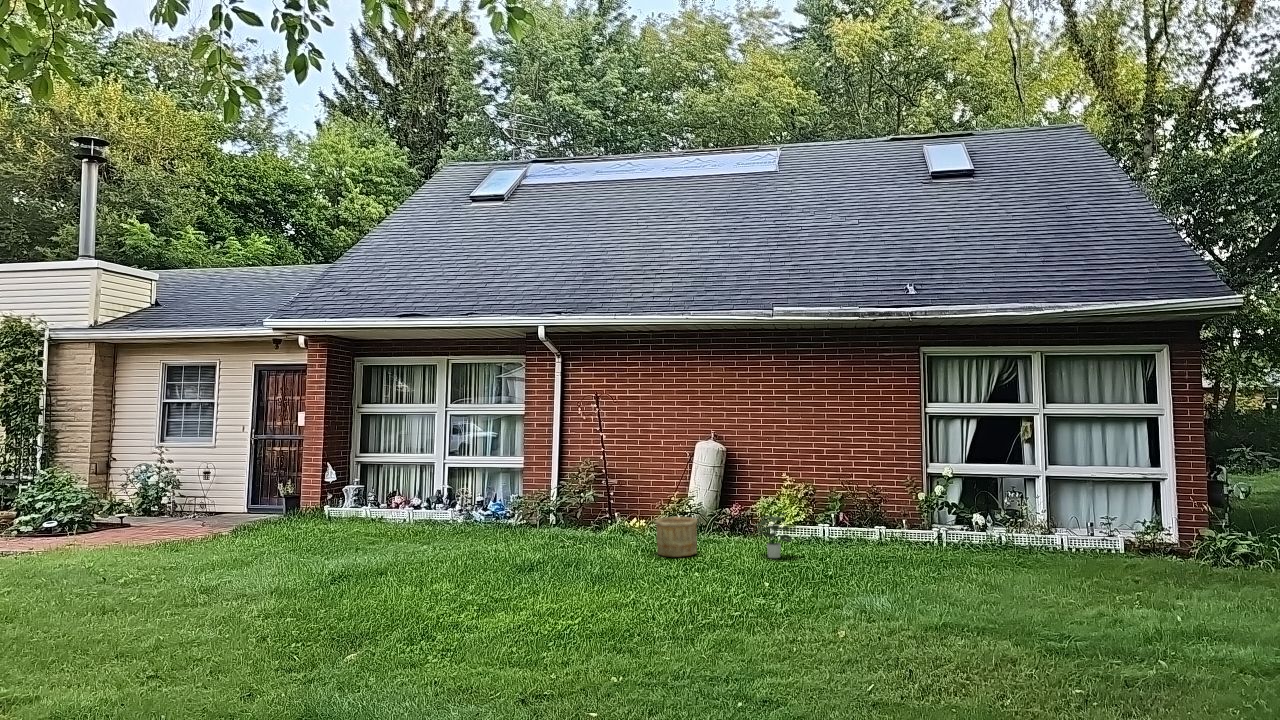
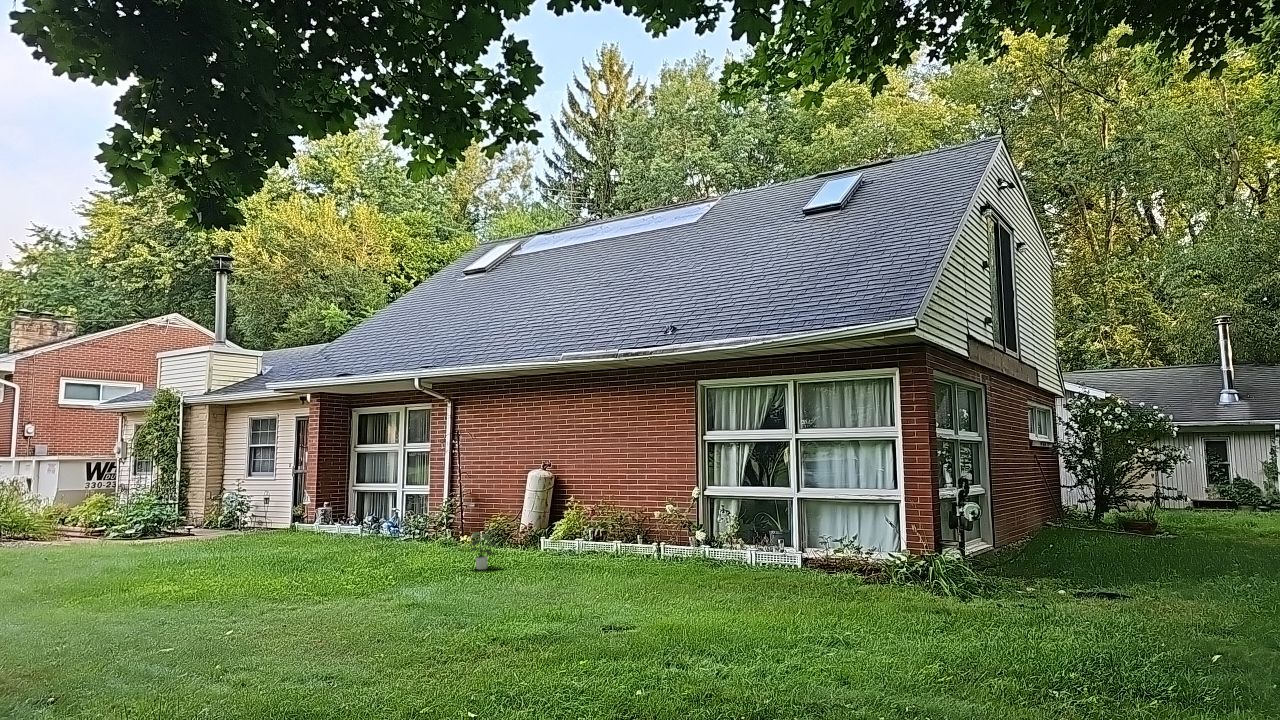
wooden bucket: present [655,516,697,557] -> none [402,533,439,566]

